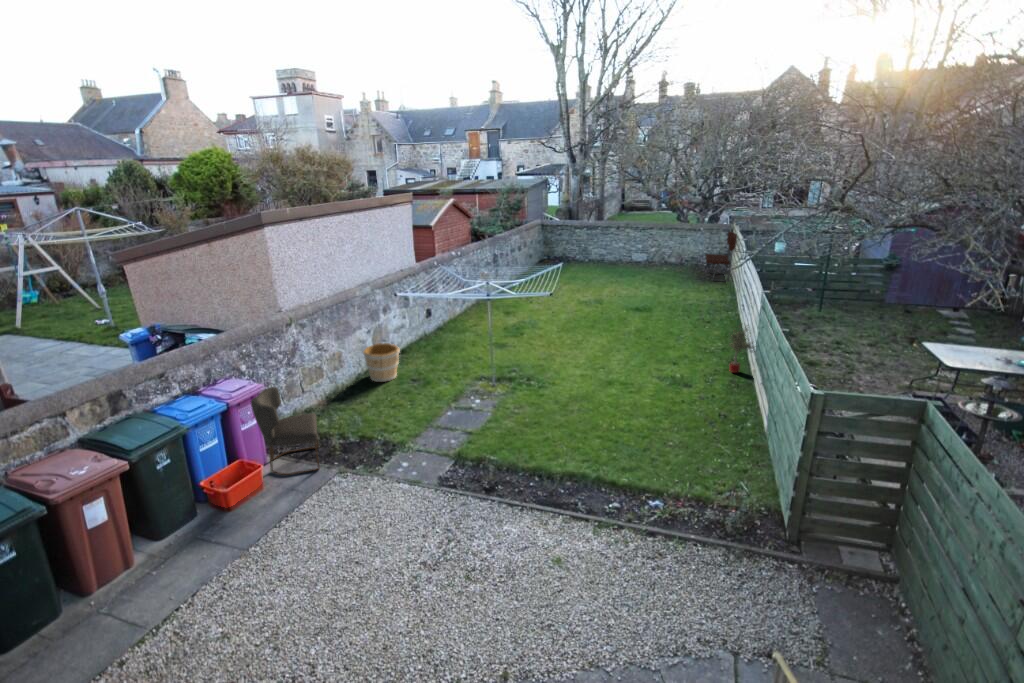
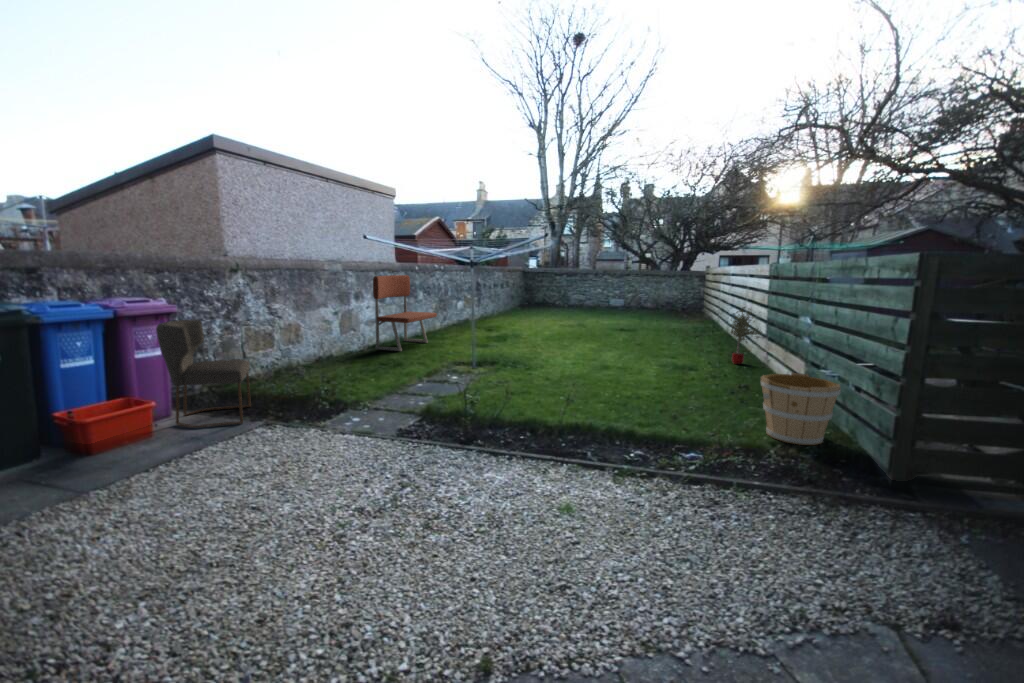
bench: present [706,232,737,282] -> present [373,275,437,351]
wooden bucket: present [363,343,400,382] -> present [761,372,841,445]

